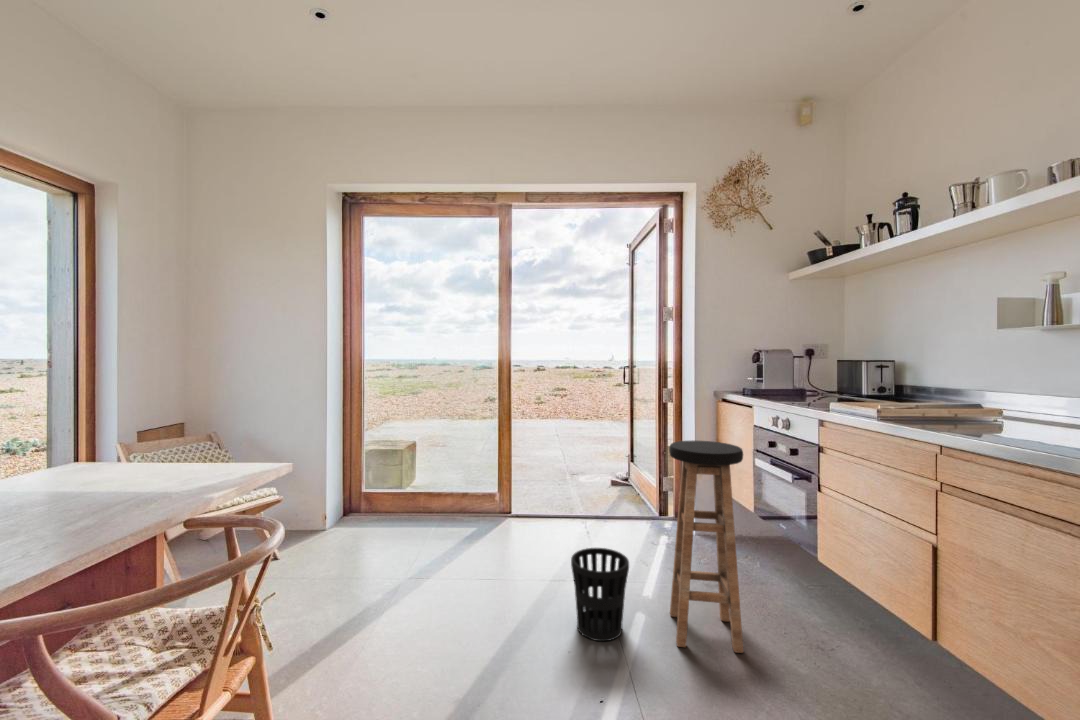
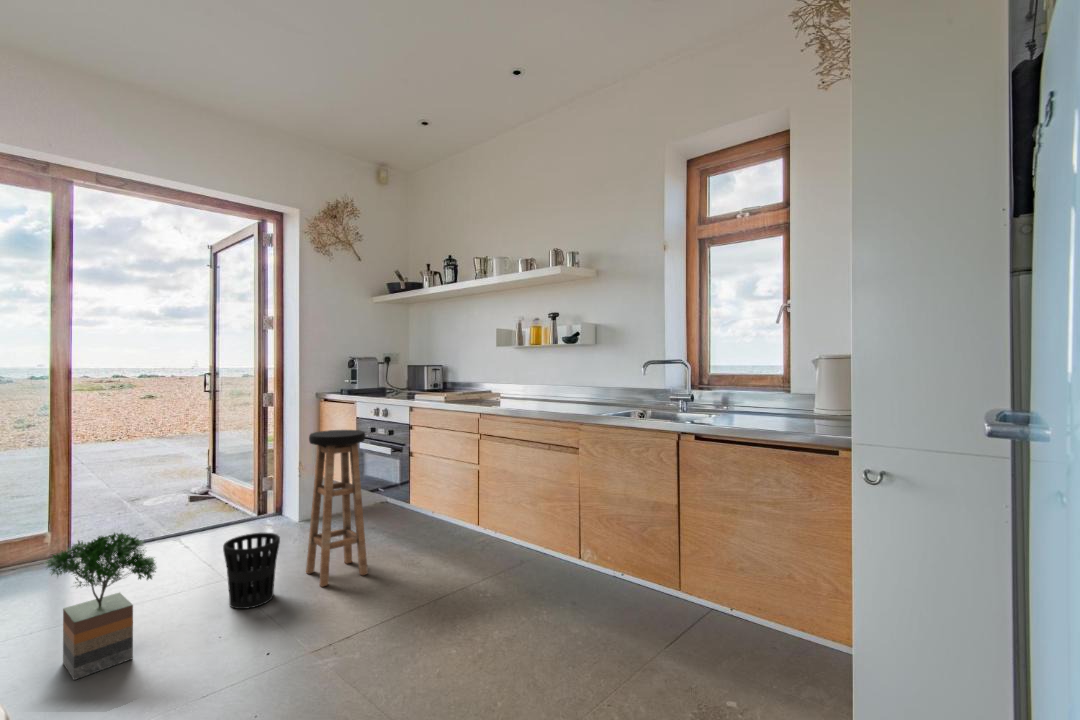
potted tree: none [417,516,498,653] -> present [46,533,156,680]

